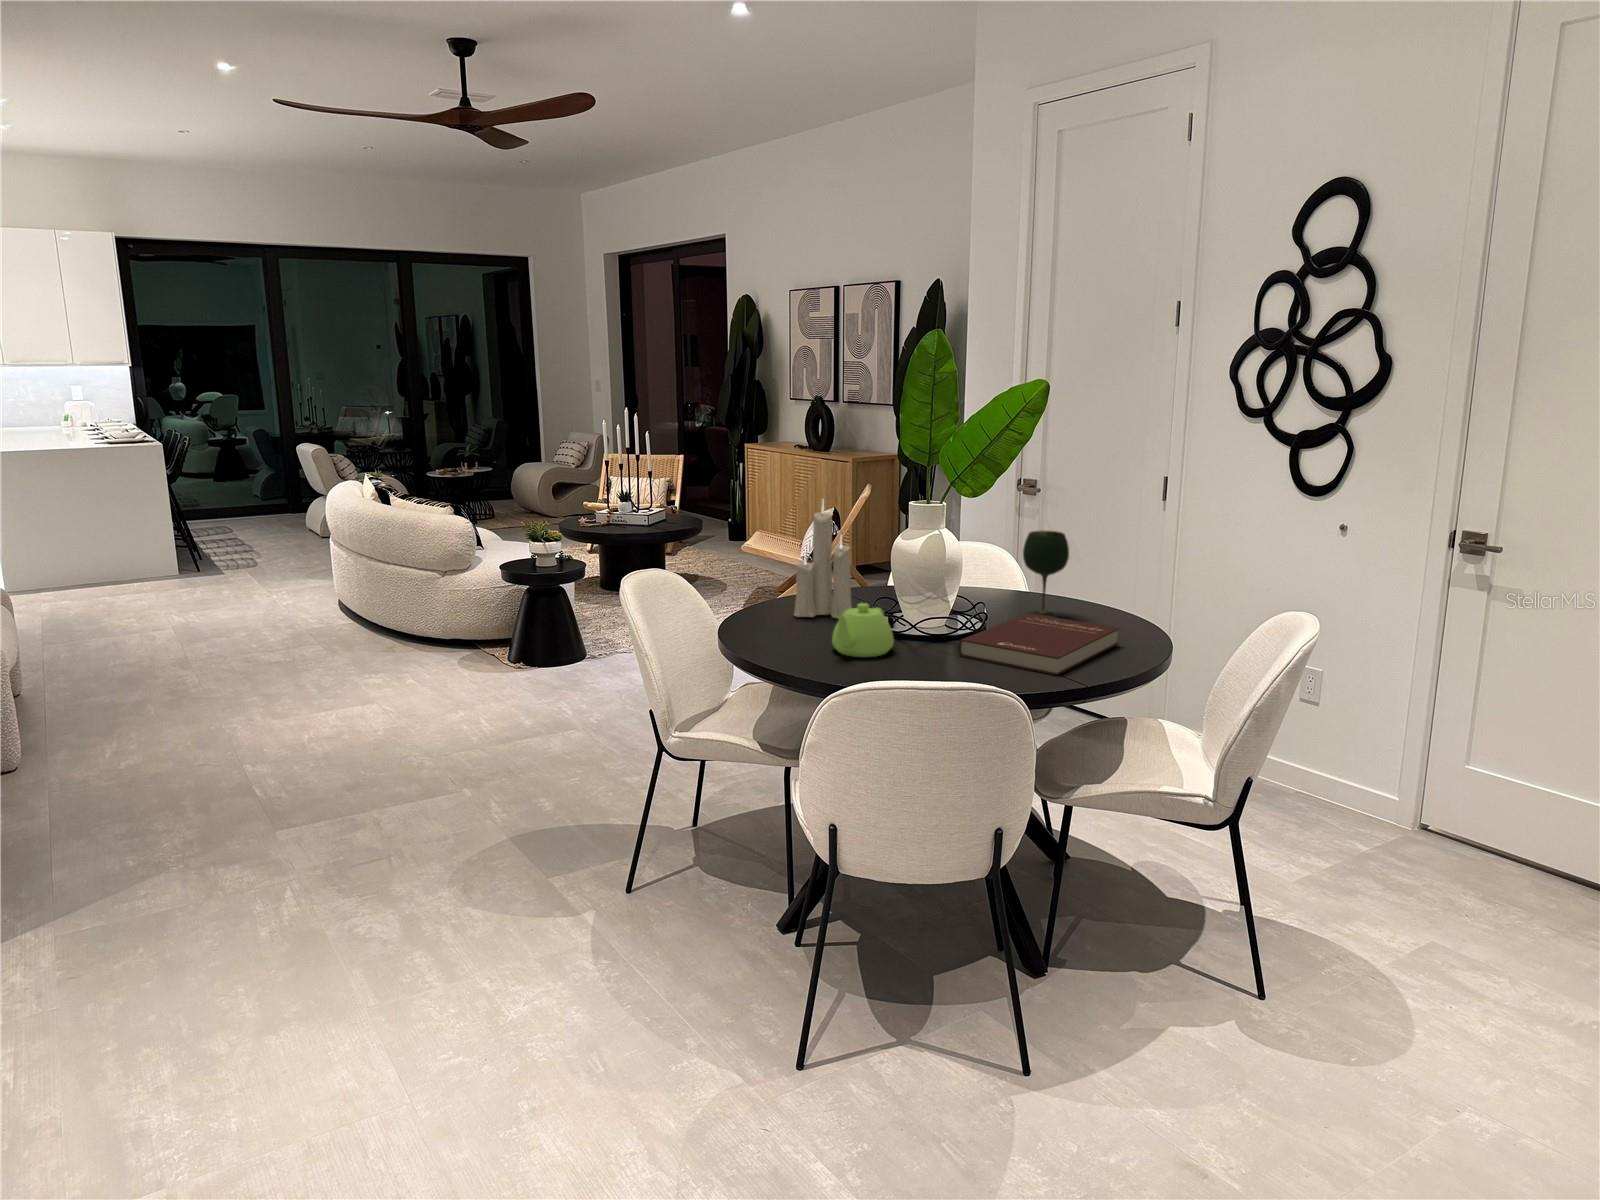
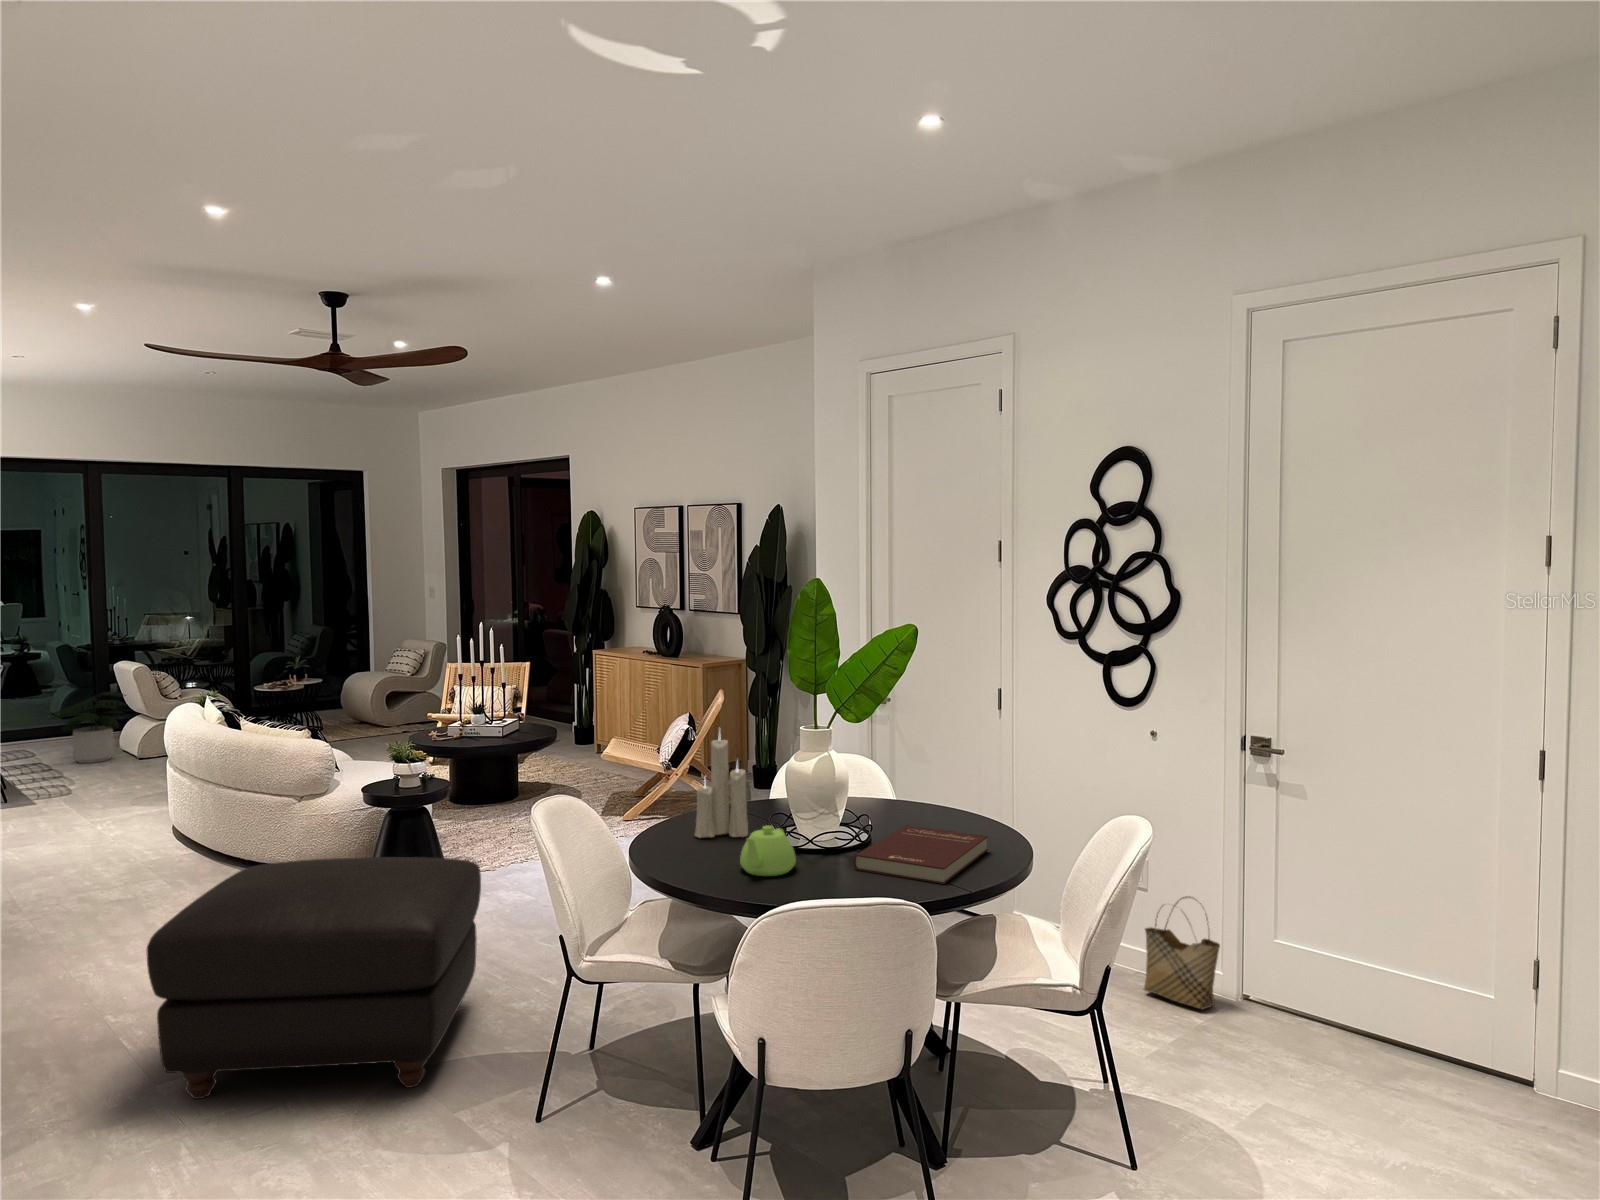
potted plant: none [239,474,308,541] -> present [50,691,127,763]
wine glass: present [1023,531,1069,617] -> none [896,749,937,828]
ottoman: none [264,628,592,848] -> present [147,857,481,1099]
woven basket: none [1303,715,1400,838] -> present [1144,897,1220,1009]

